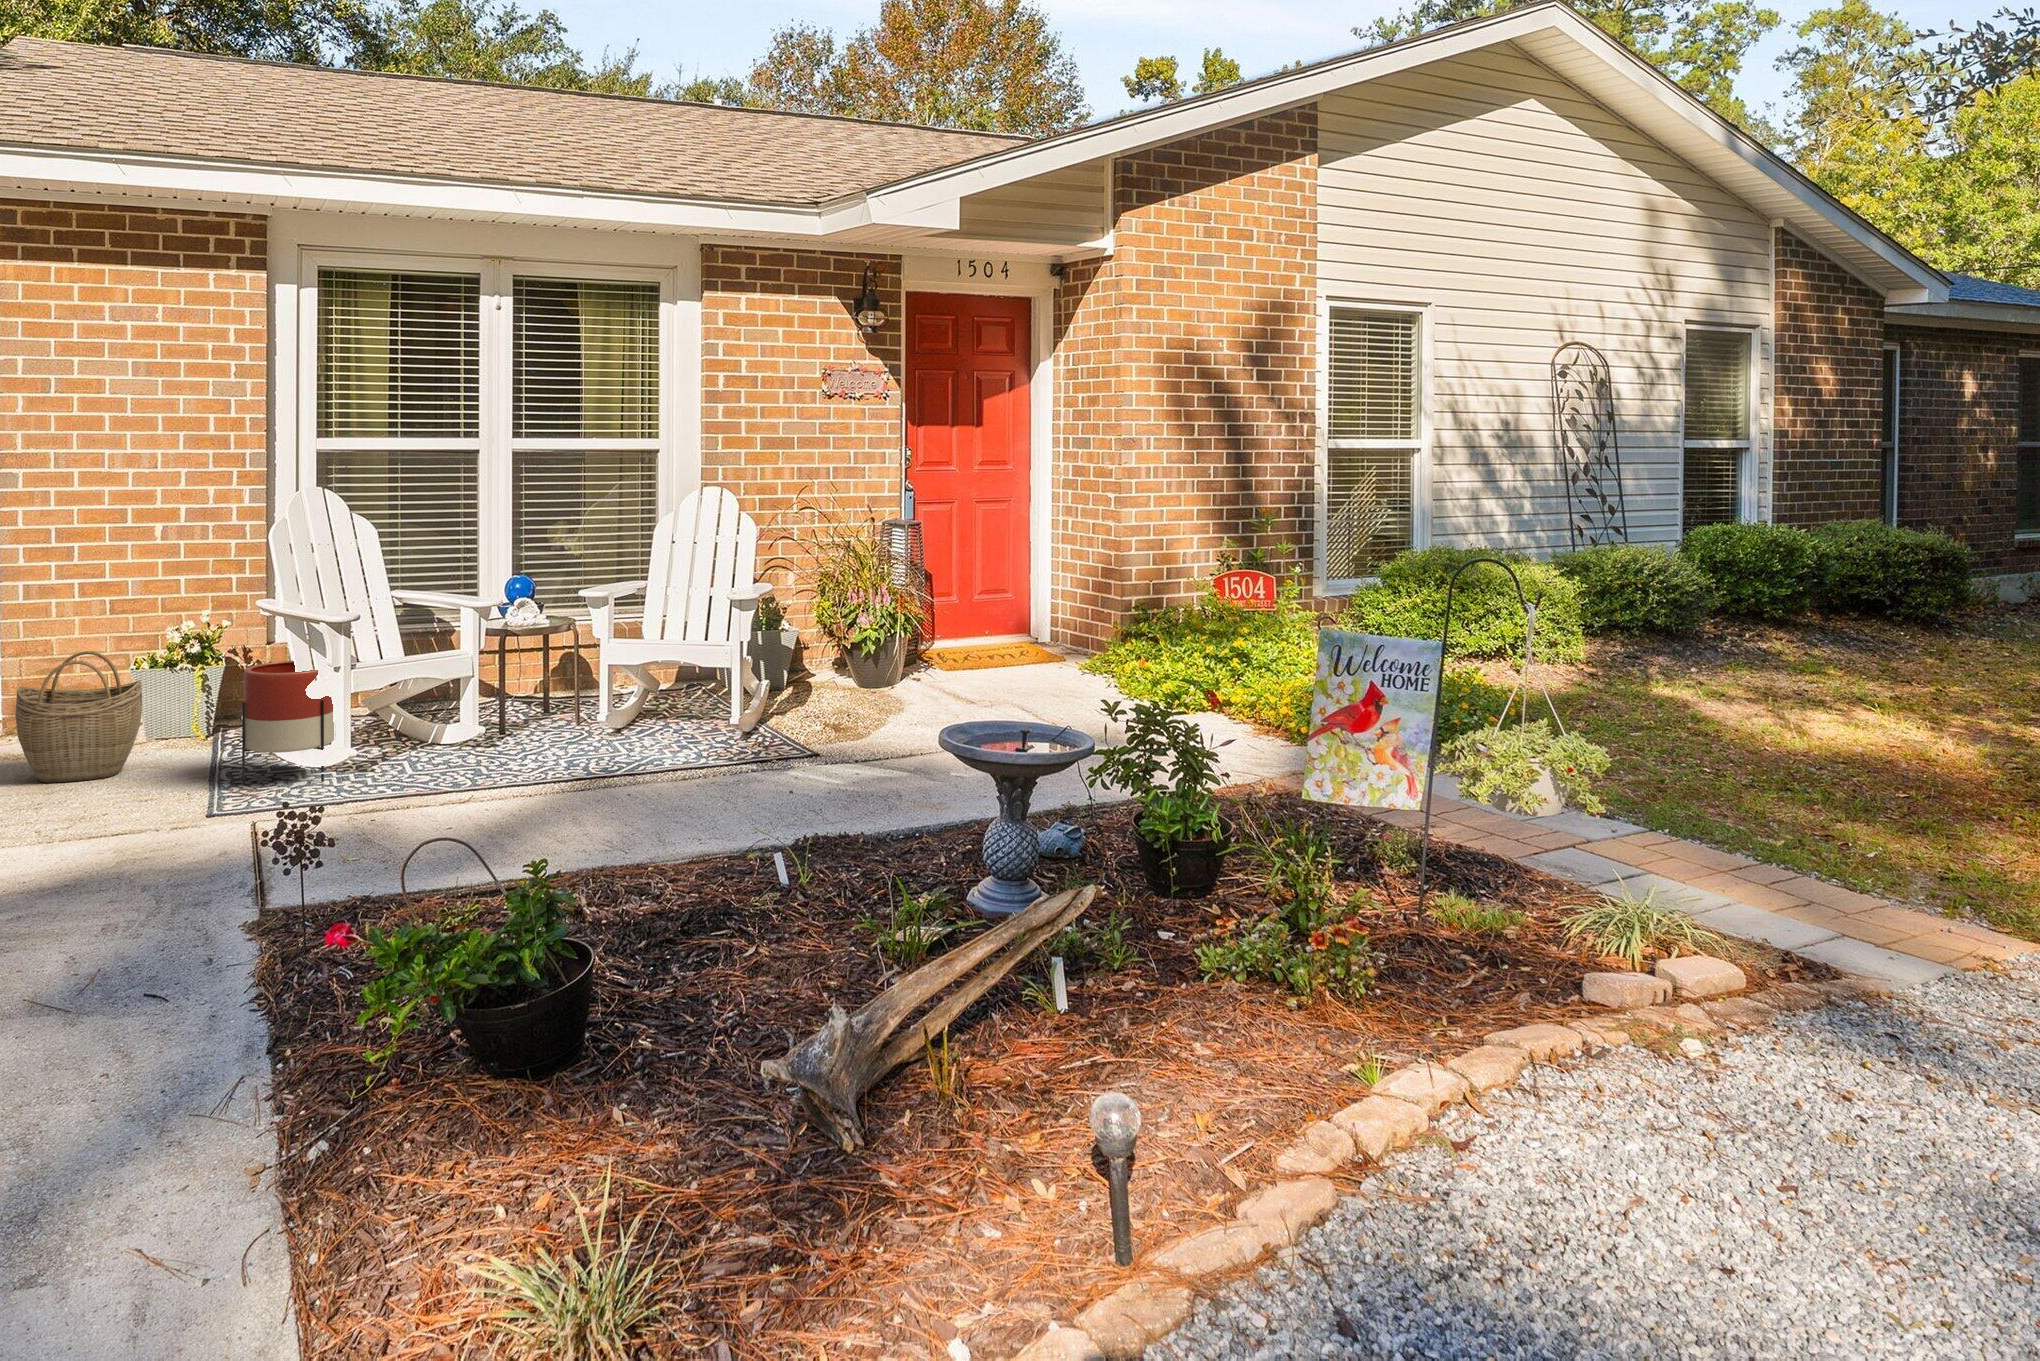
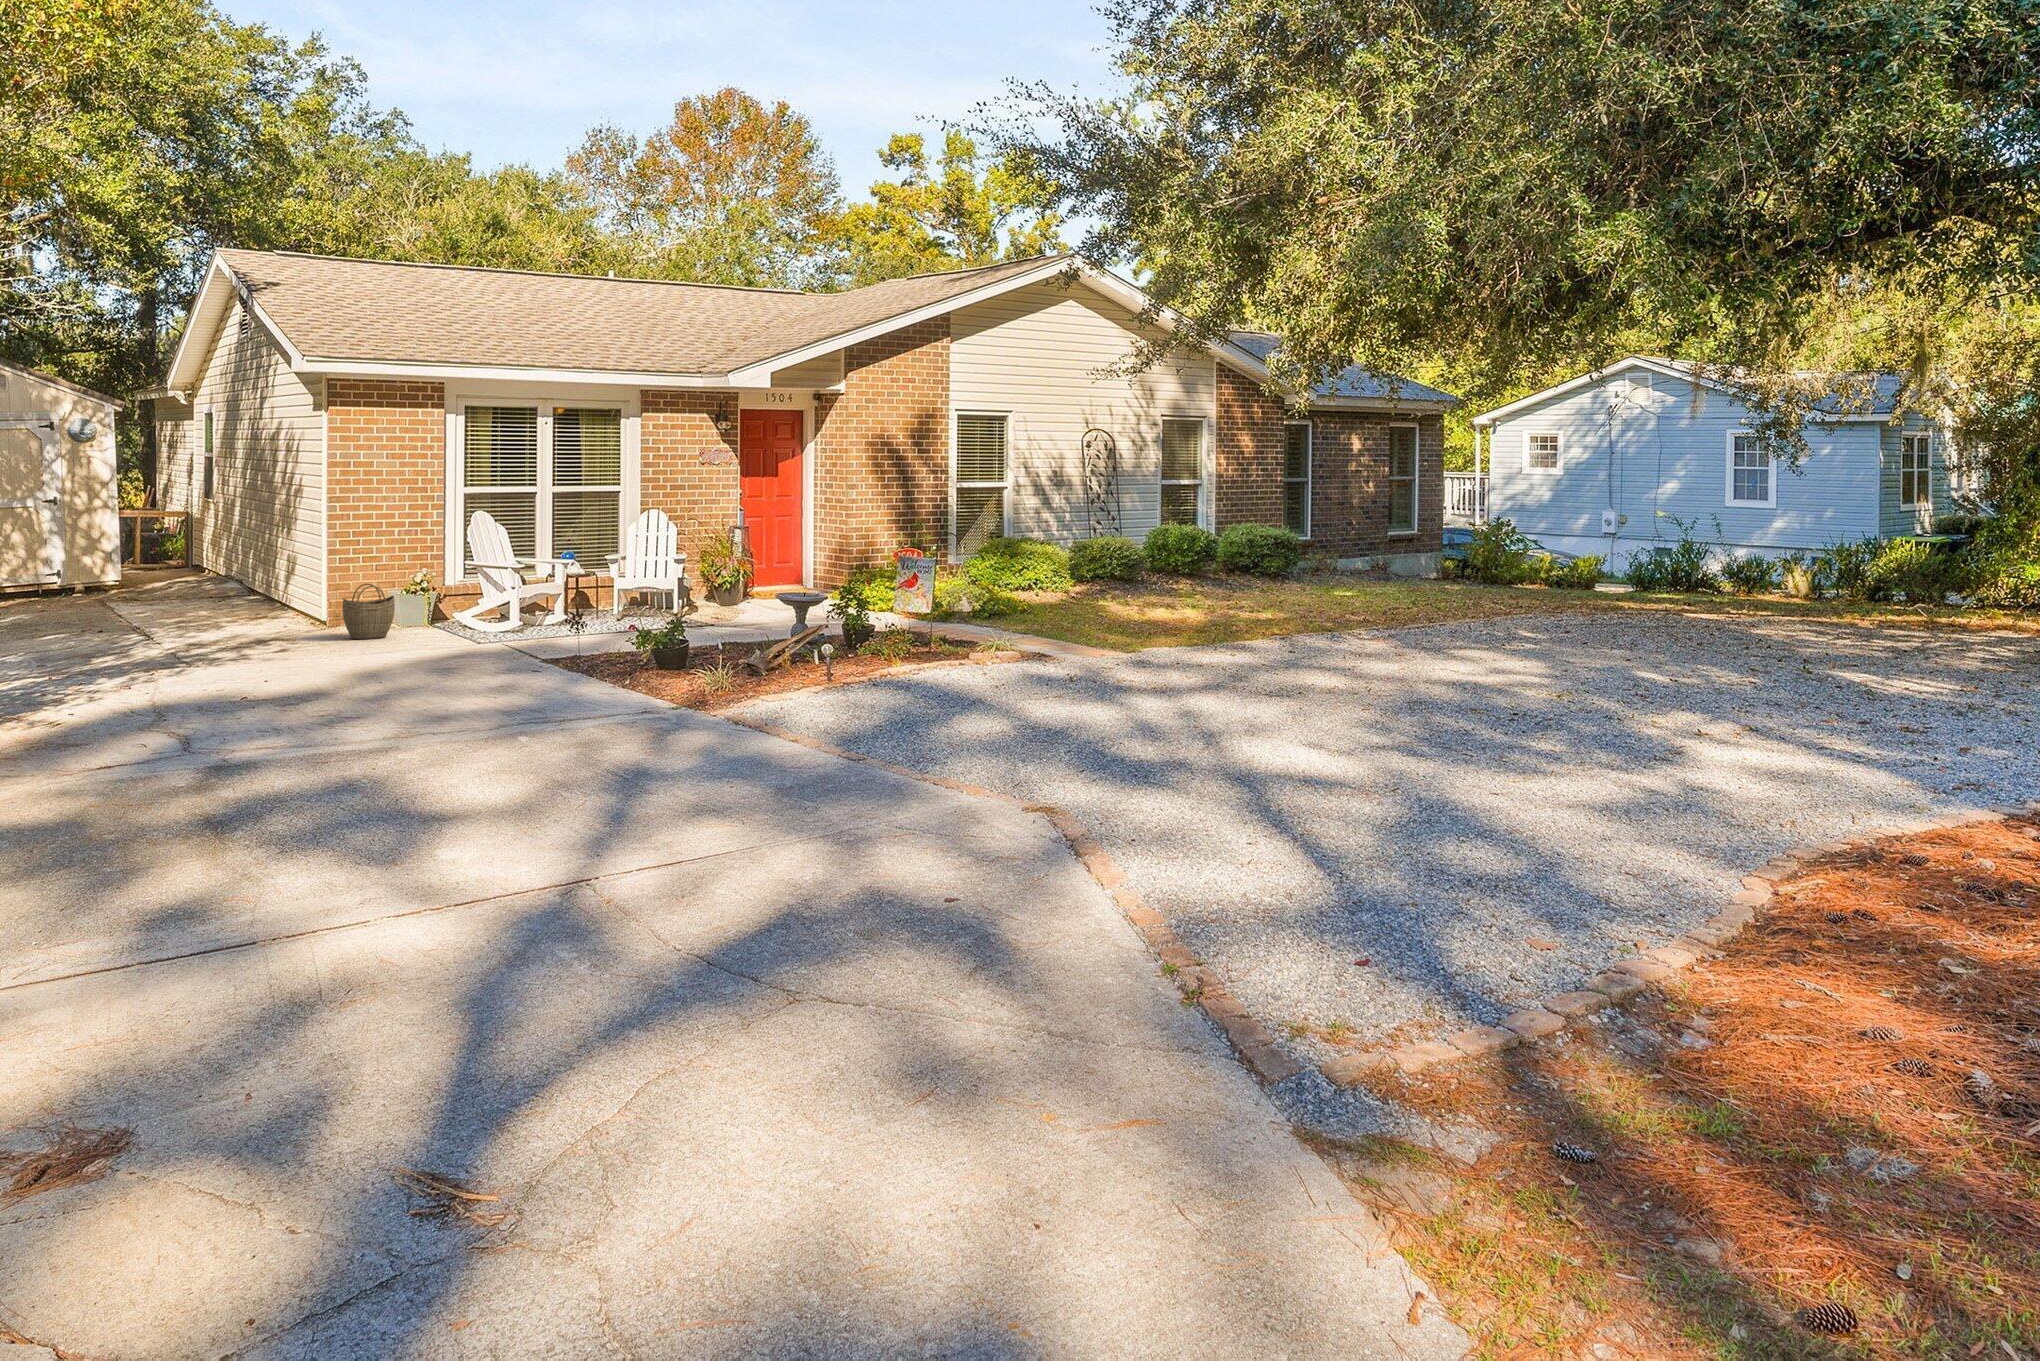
planter: present [242,661,334,785] -> none [448,586,486,638]

